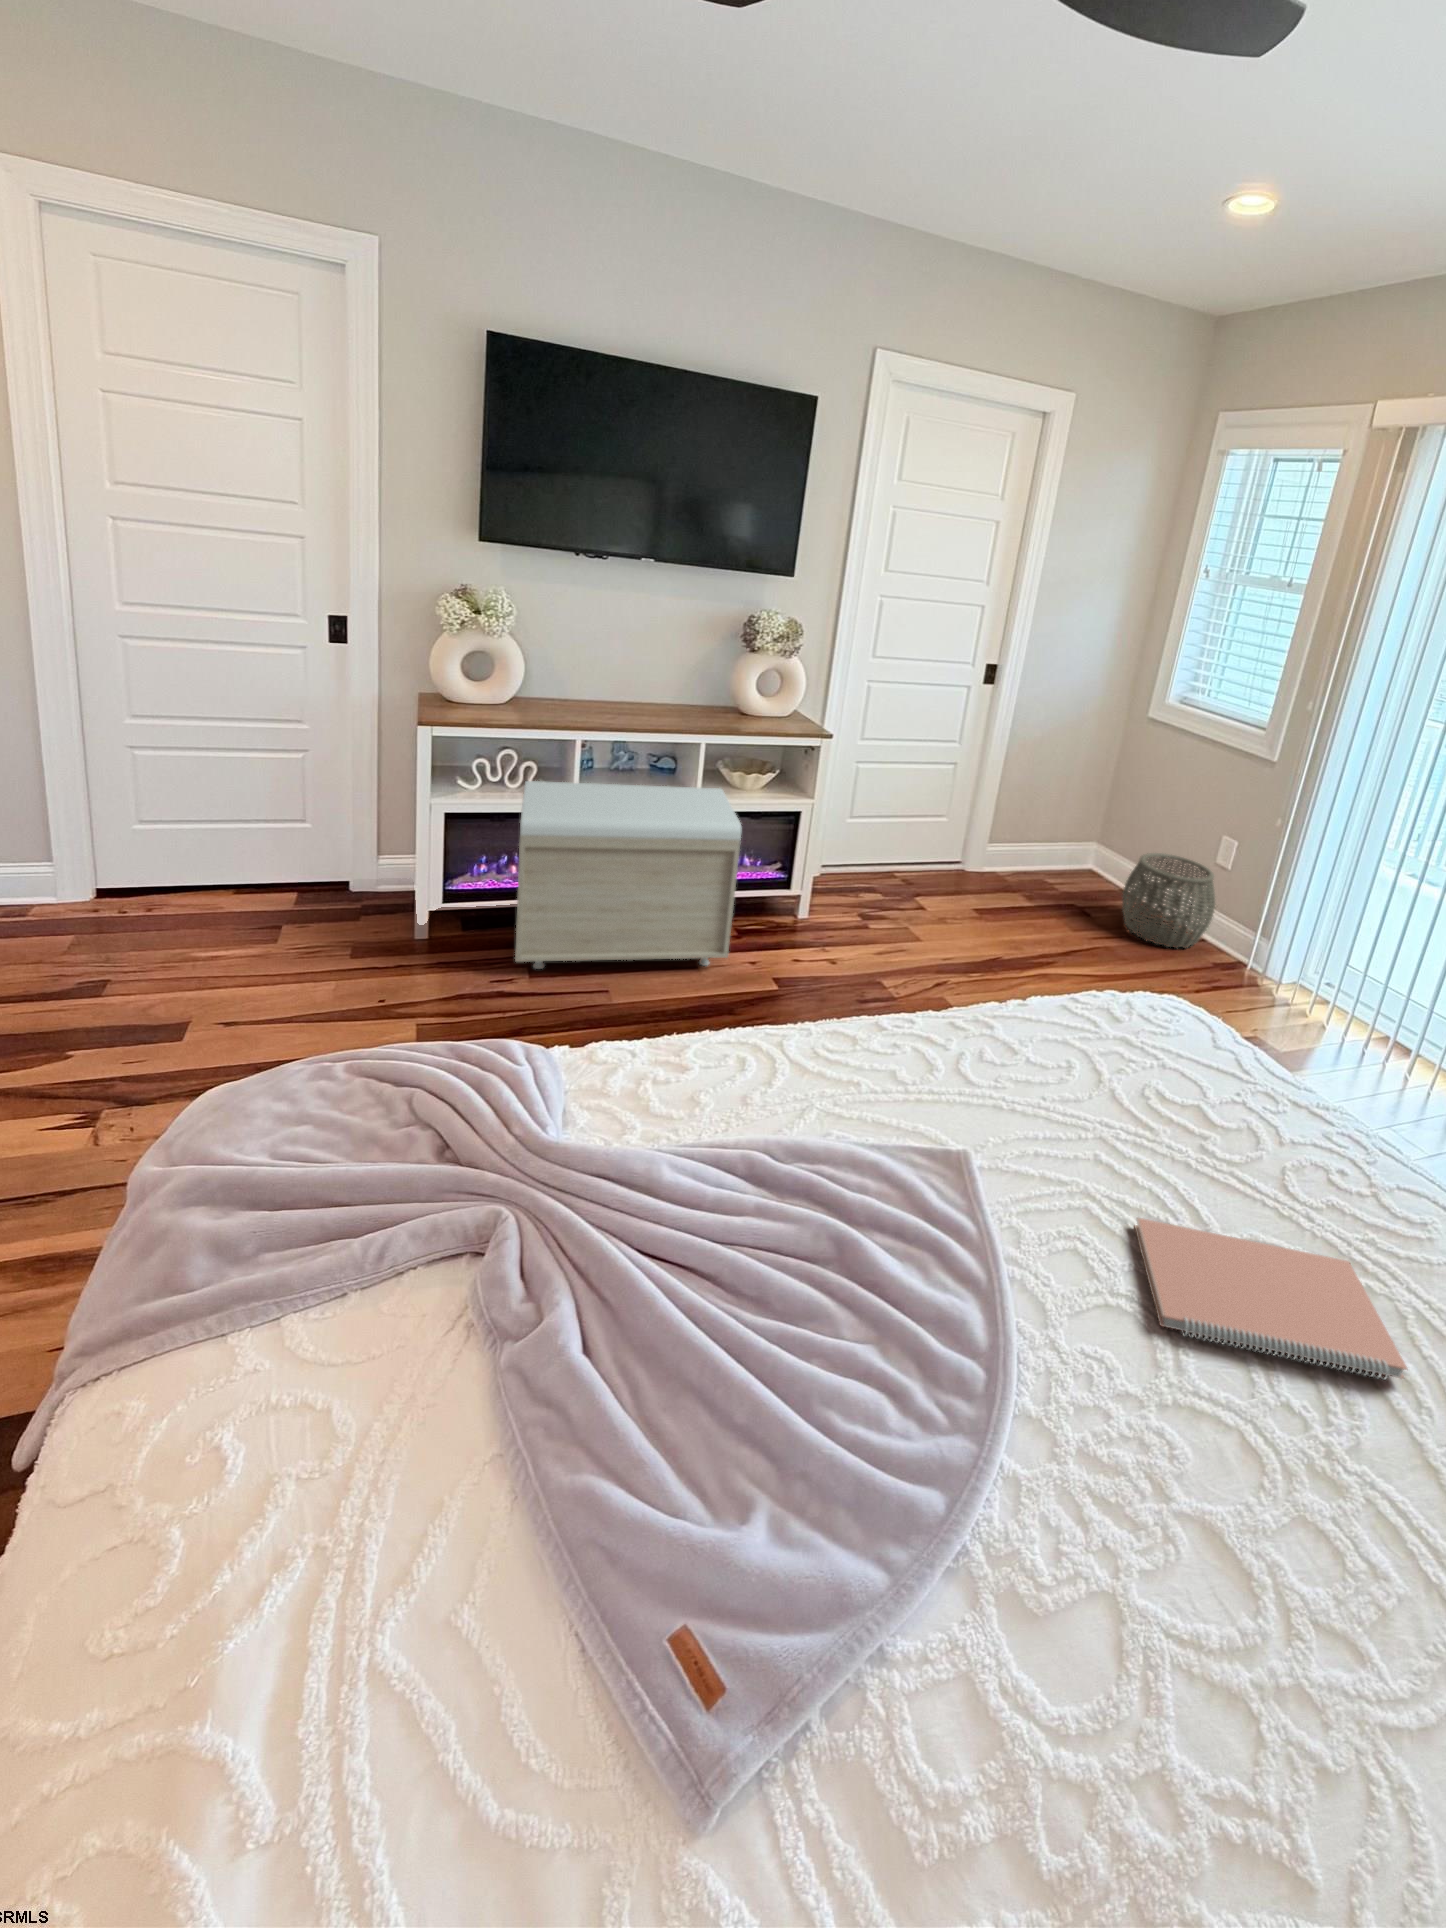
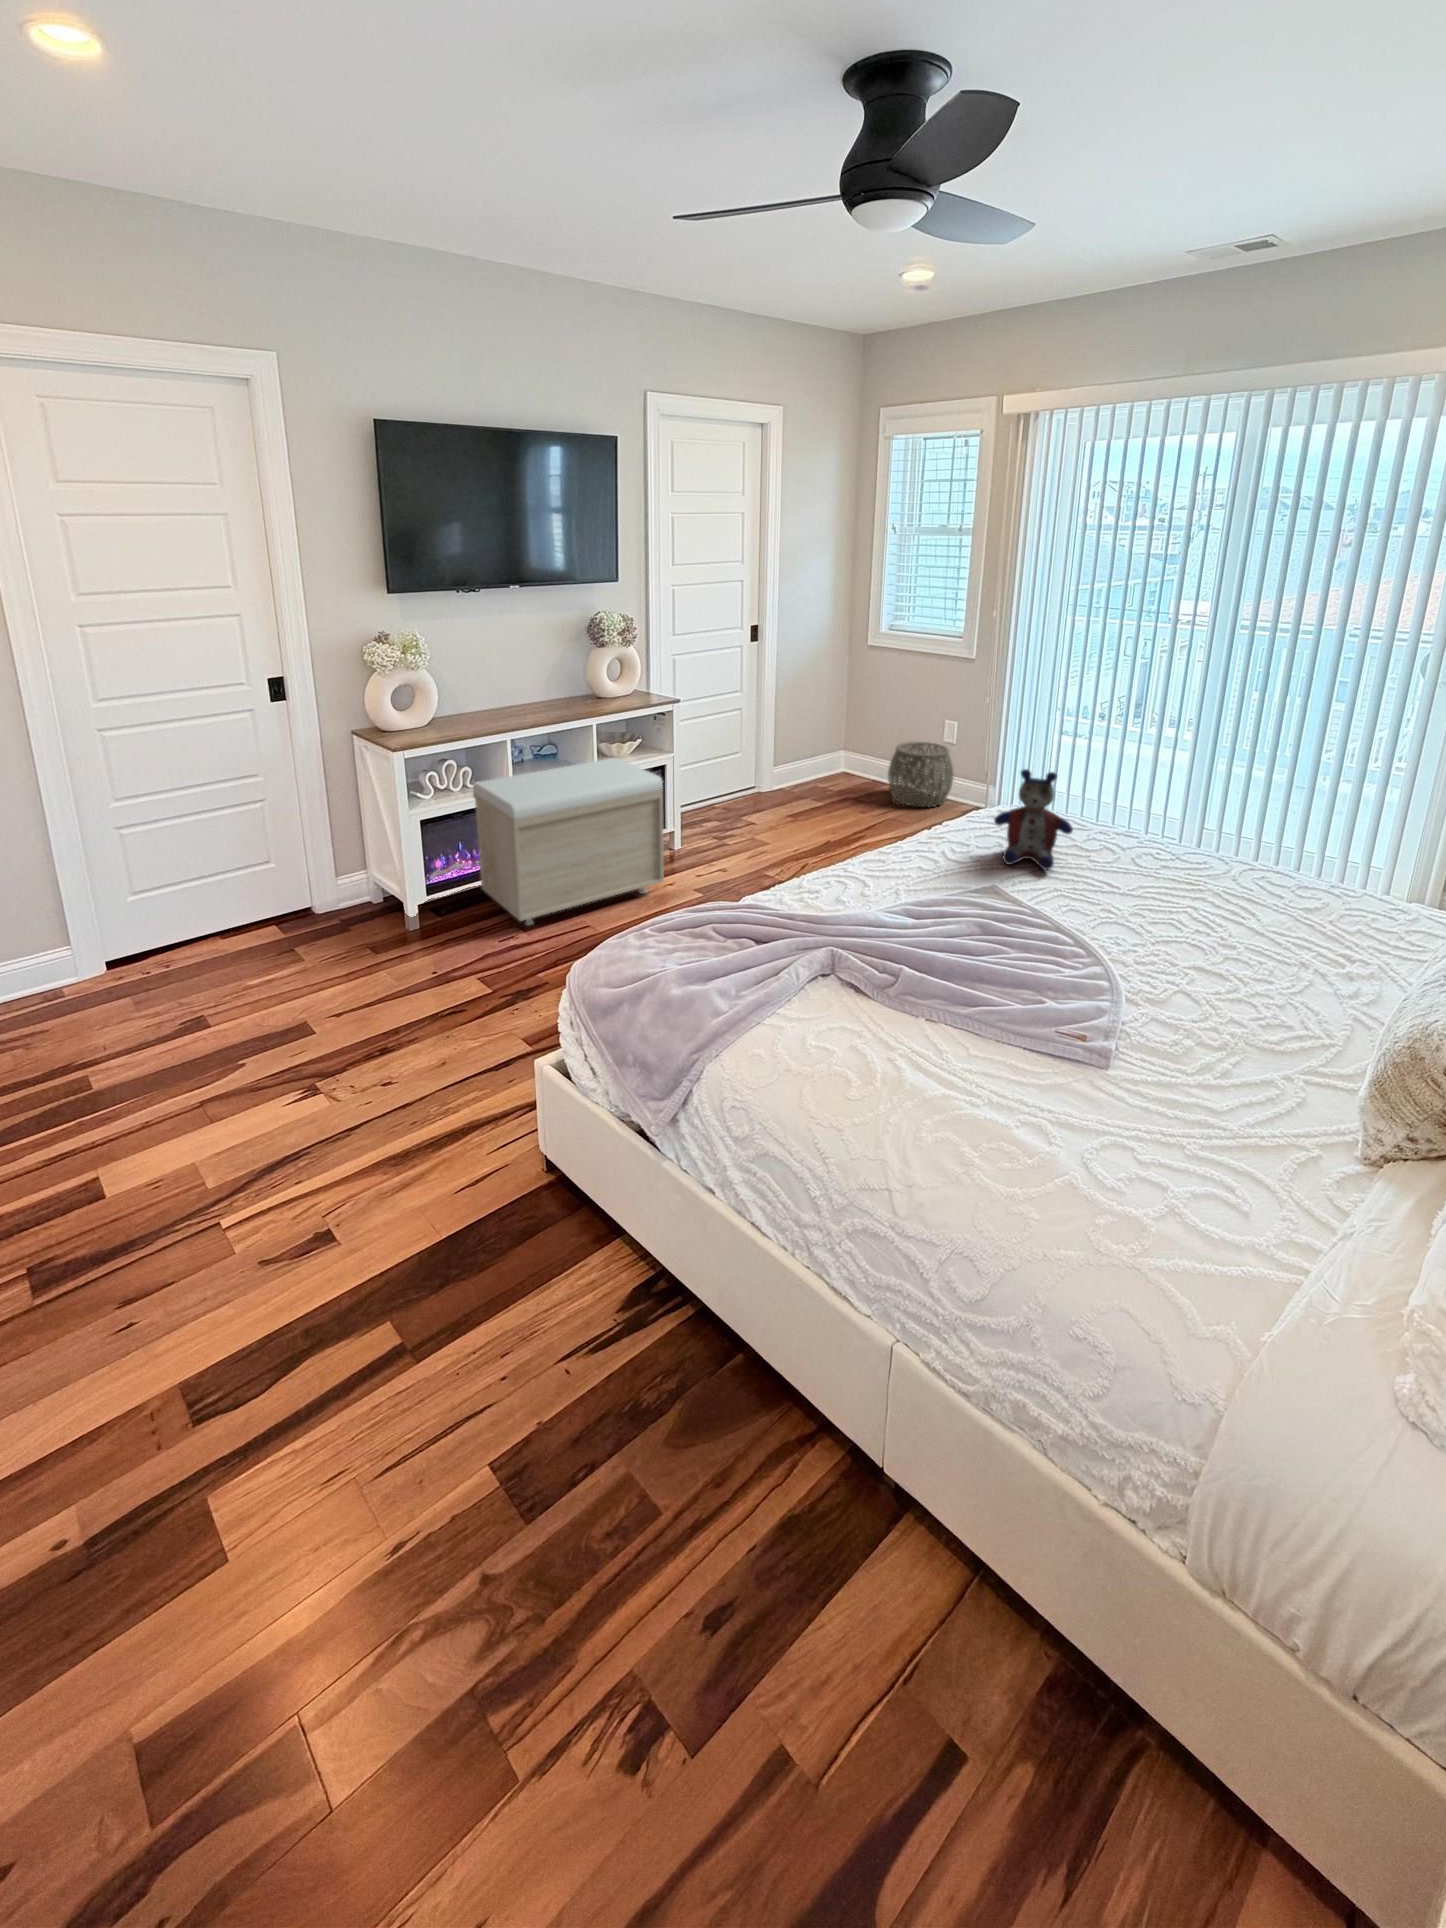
stuffed bear: none [1013,950,1156,1143] -> present [994,769,1073,870]
notebook: present [1135,1218,1407,1379] -> none [1096,880,1236,921]

